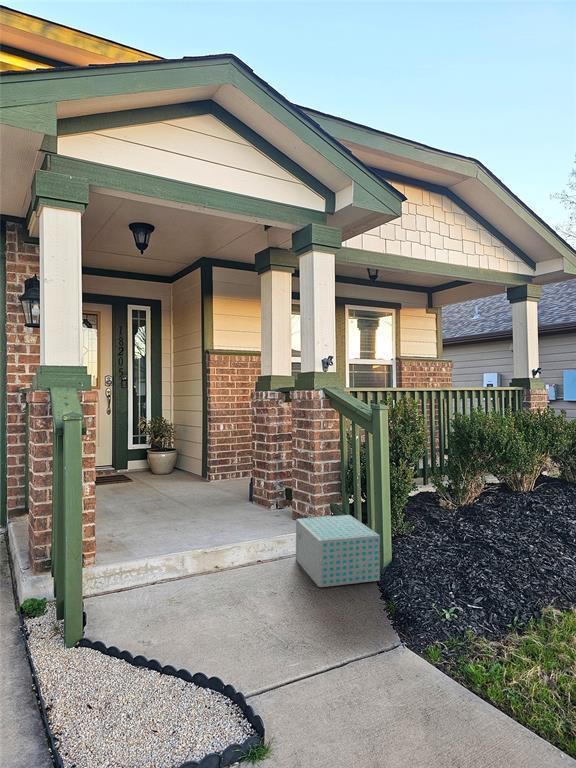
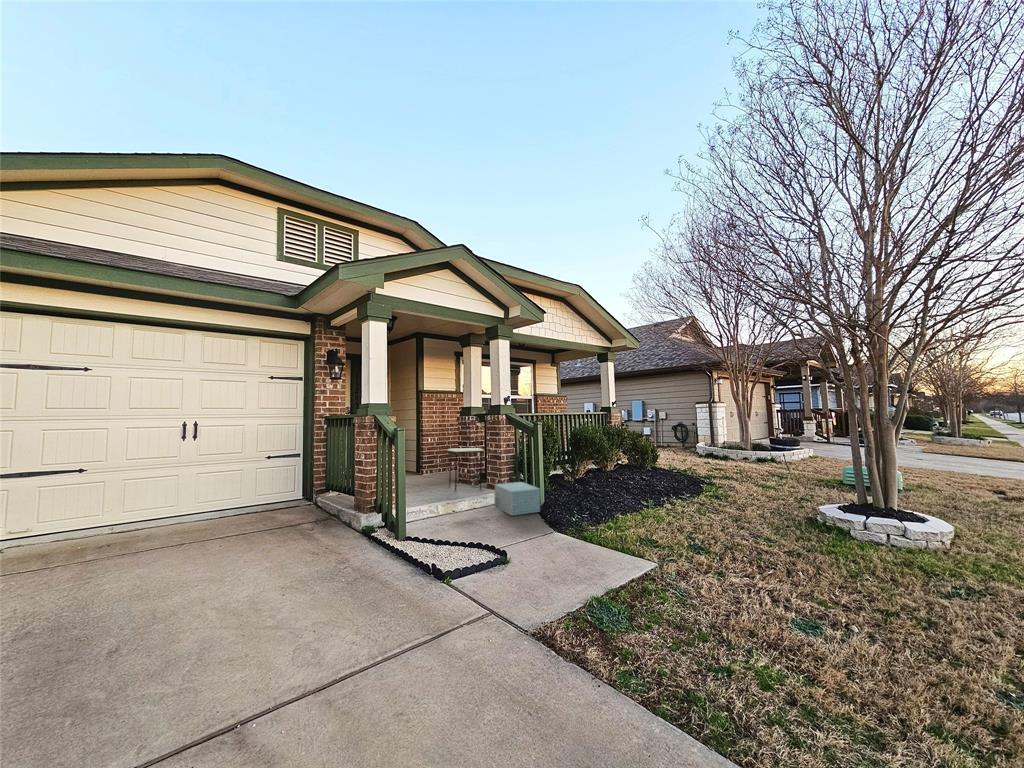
side table: none [222,446,288,522] -> present [447,448,484,490]

